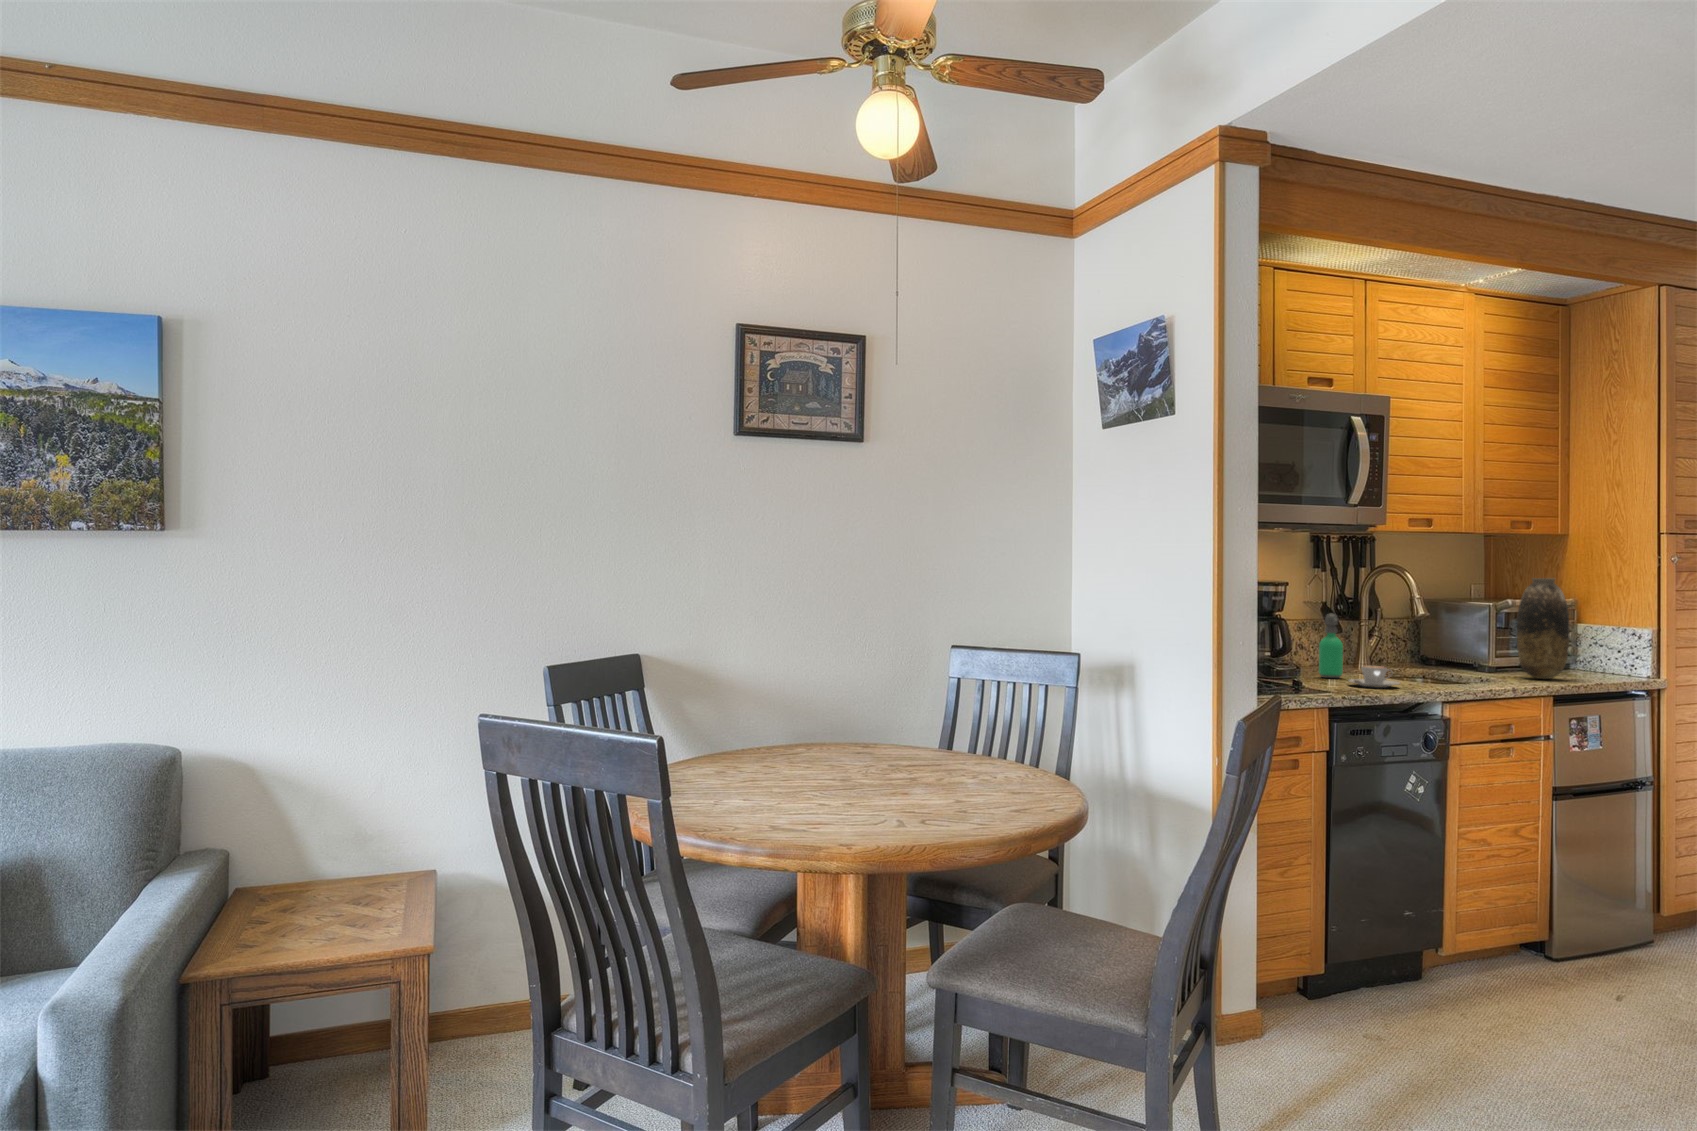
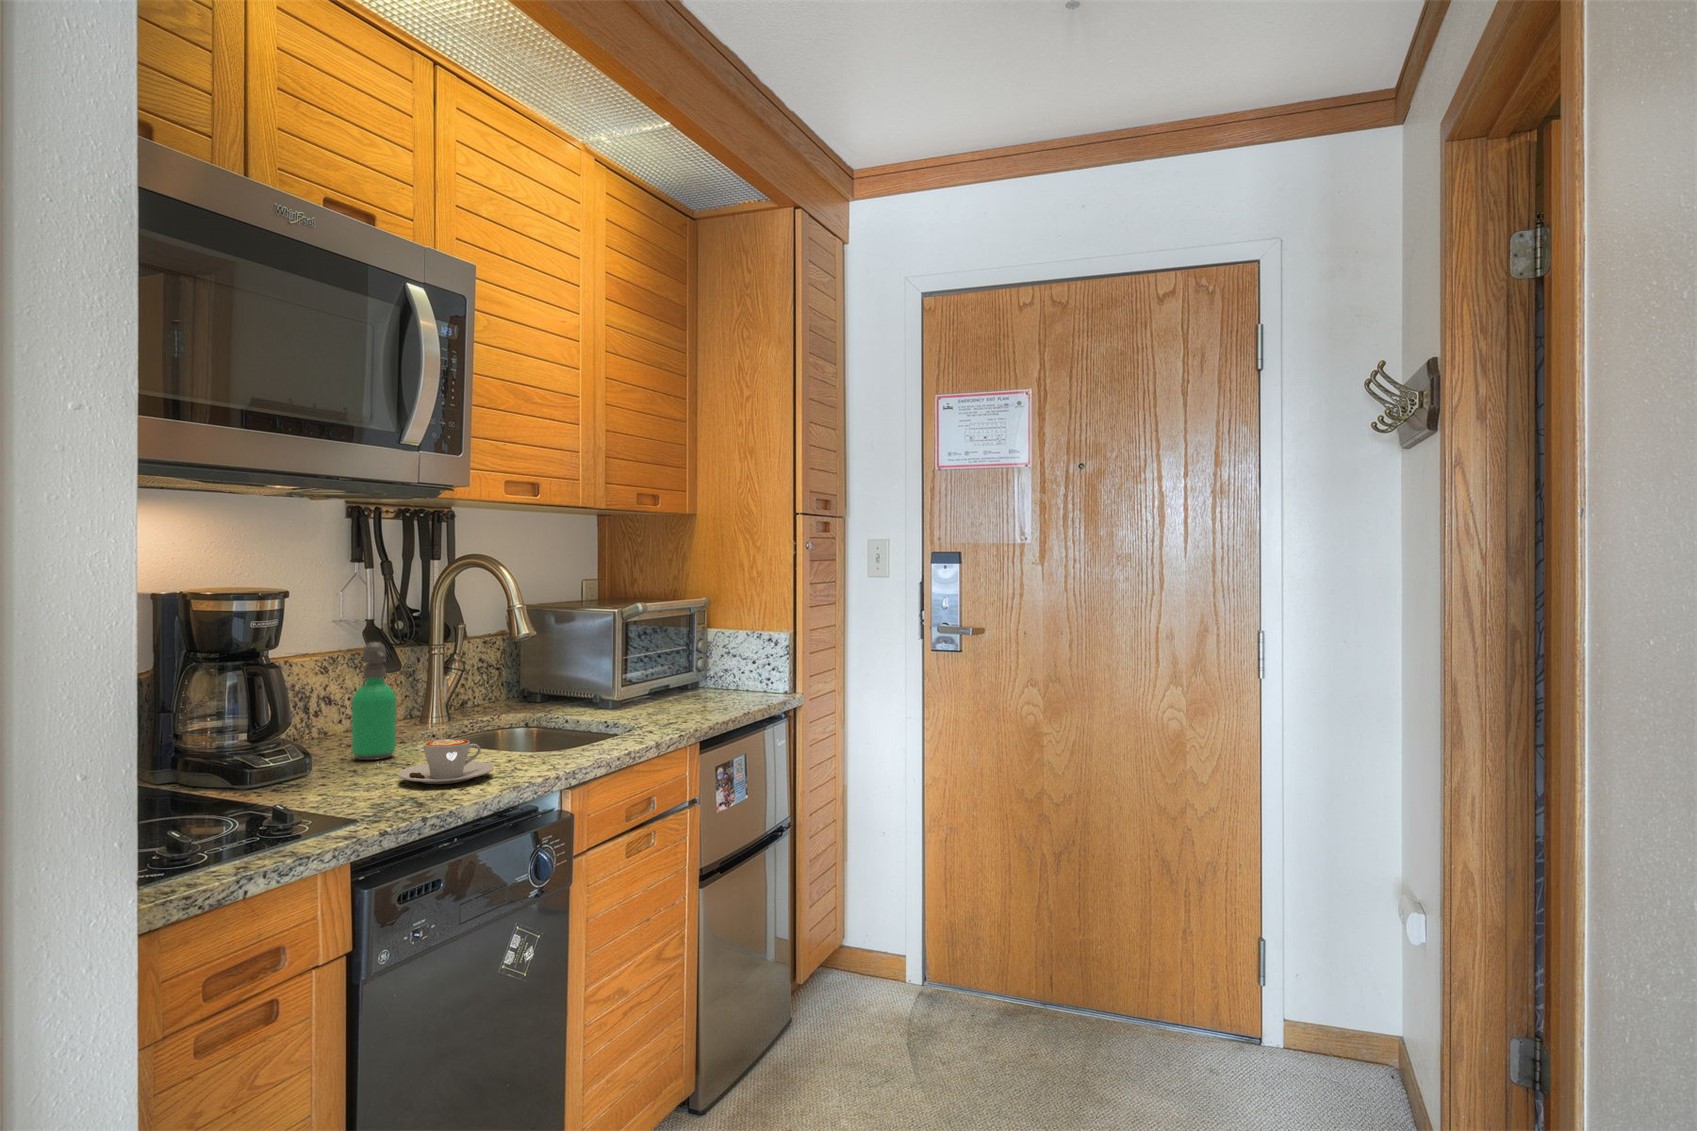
vase: present [1517,578,1569,679] -> none [648,572,710,711]

